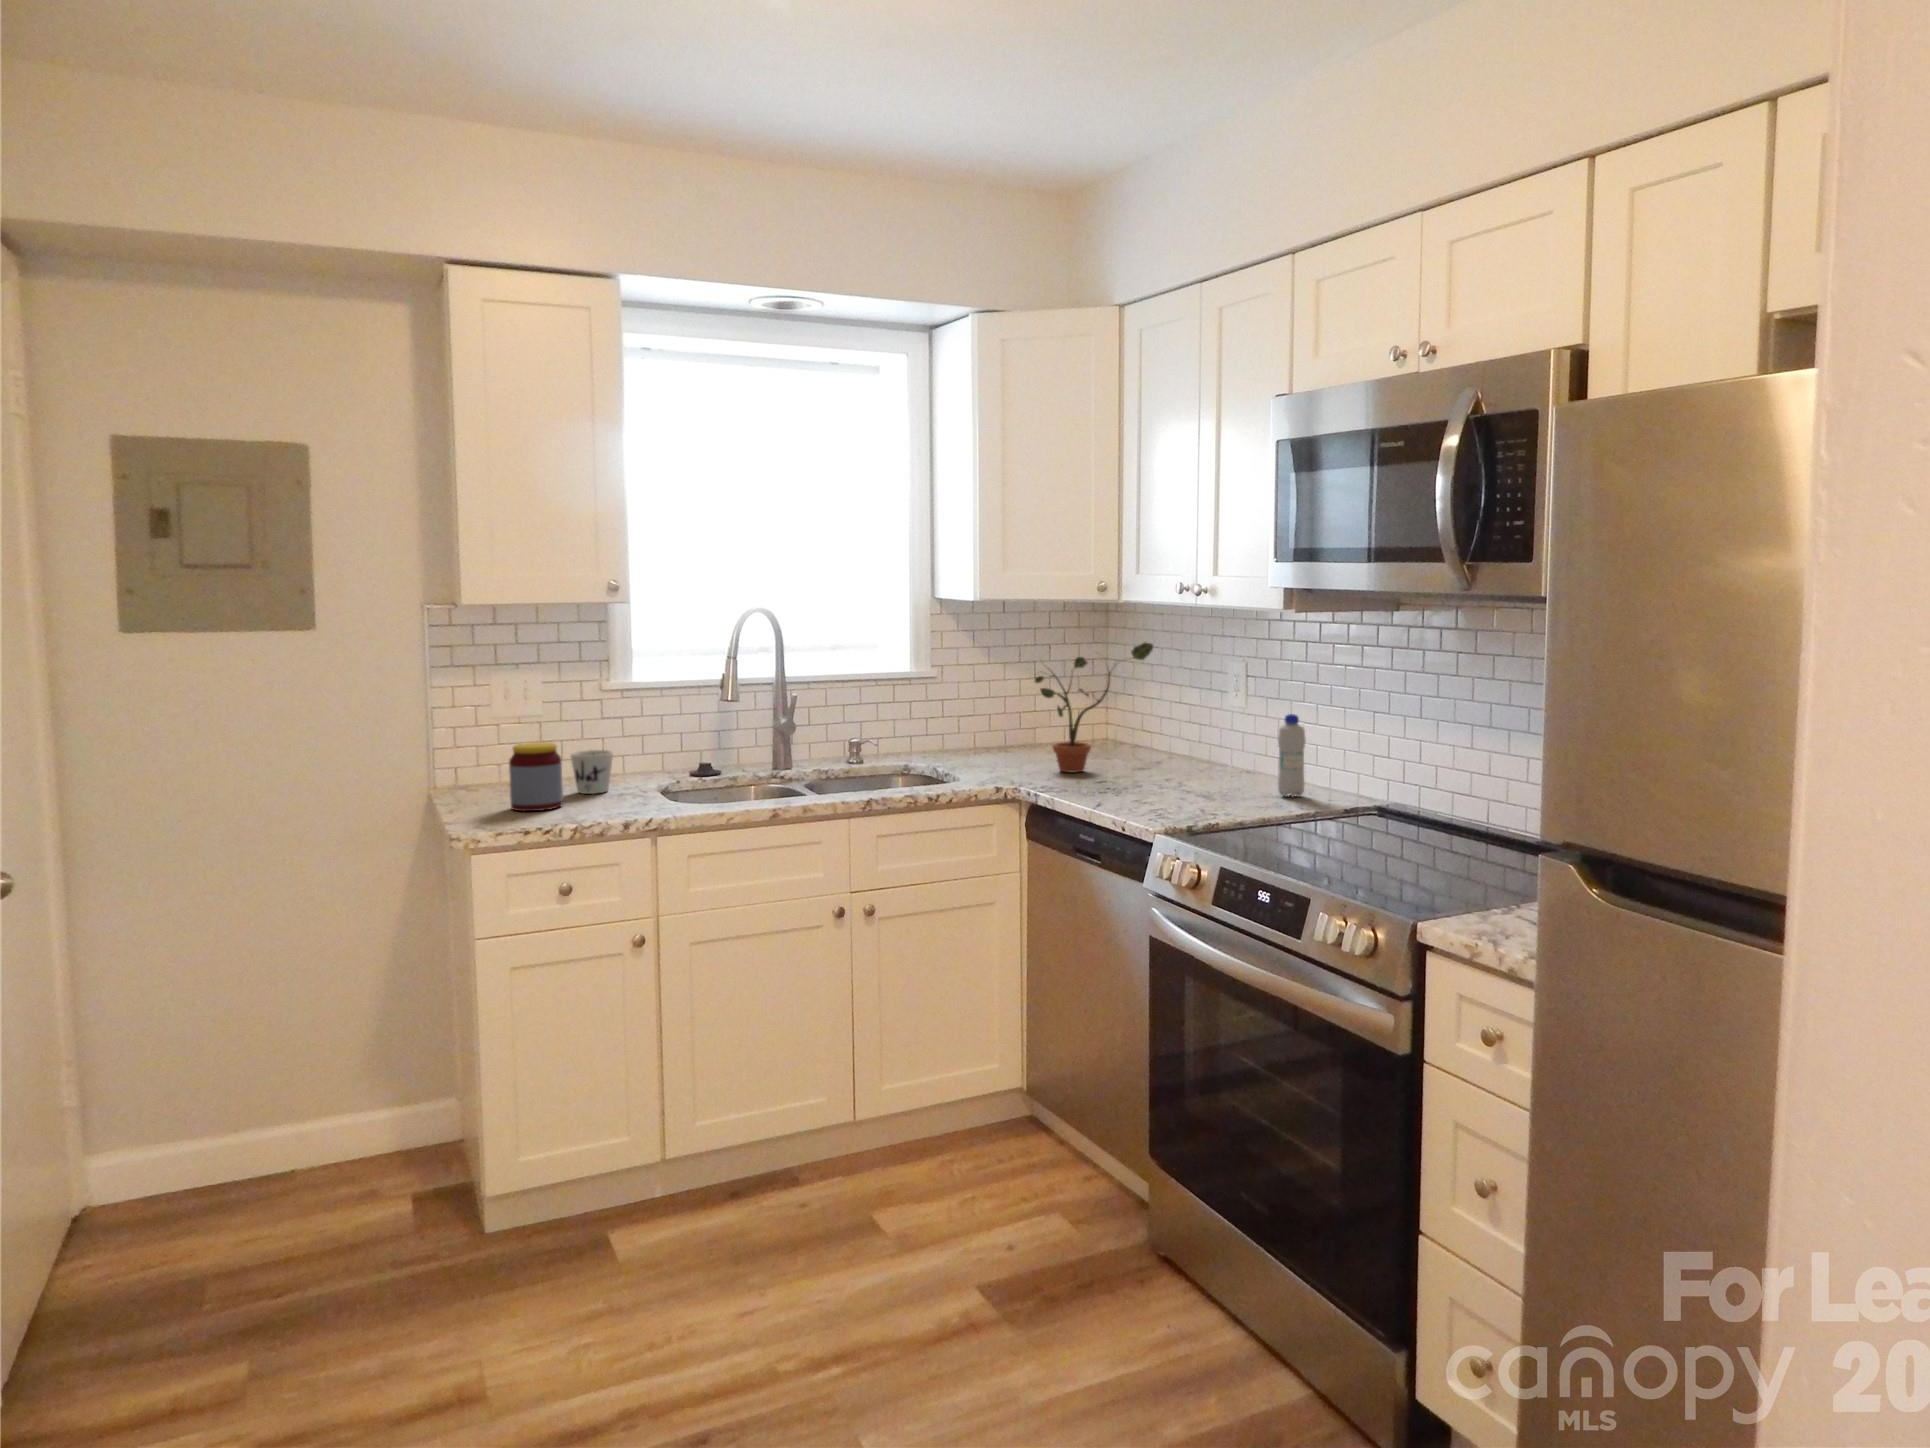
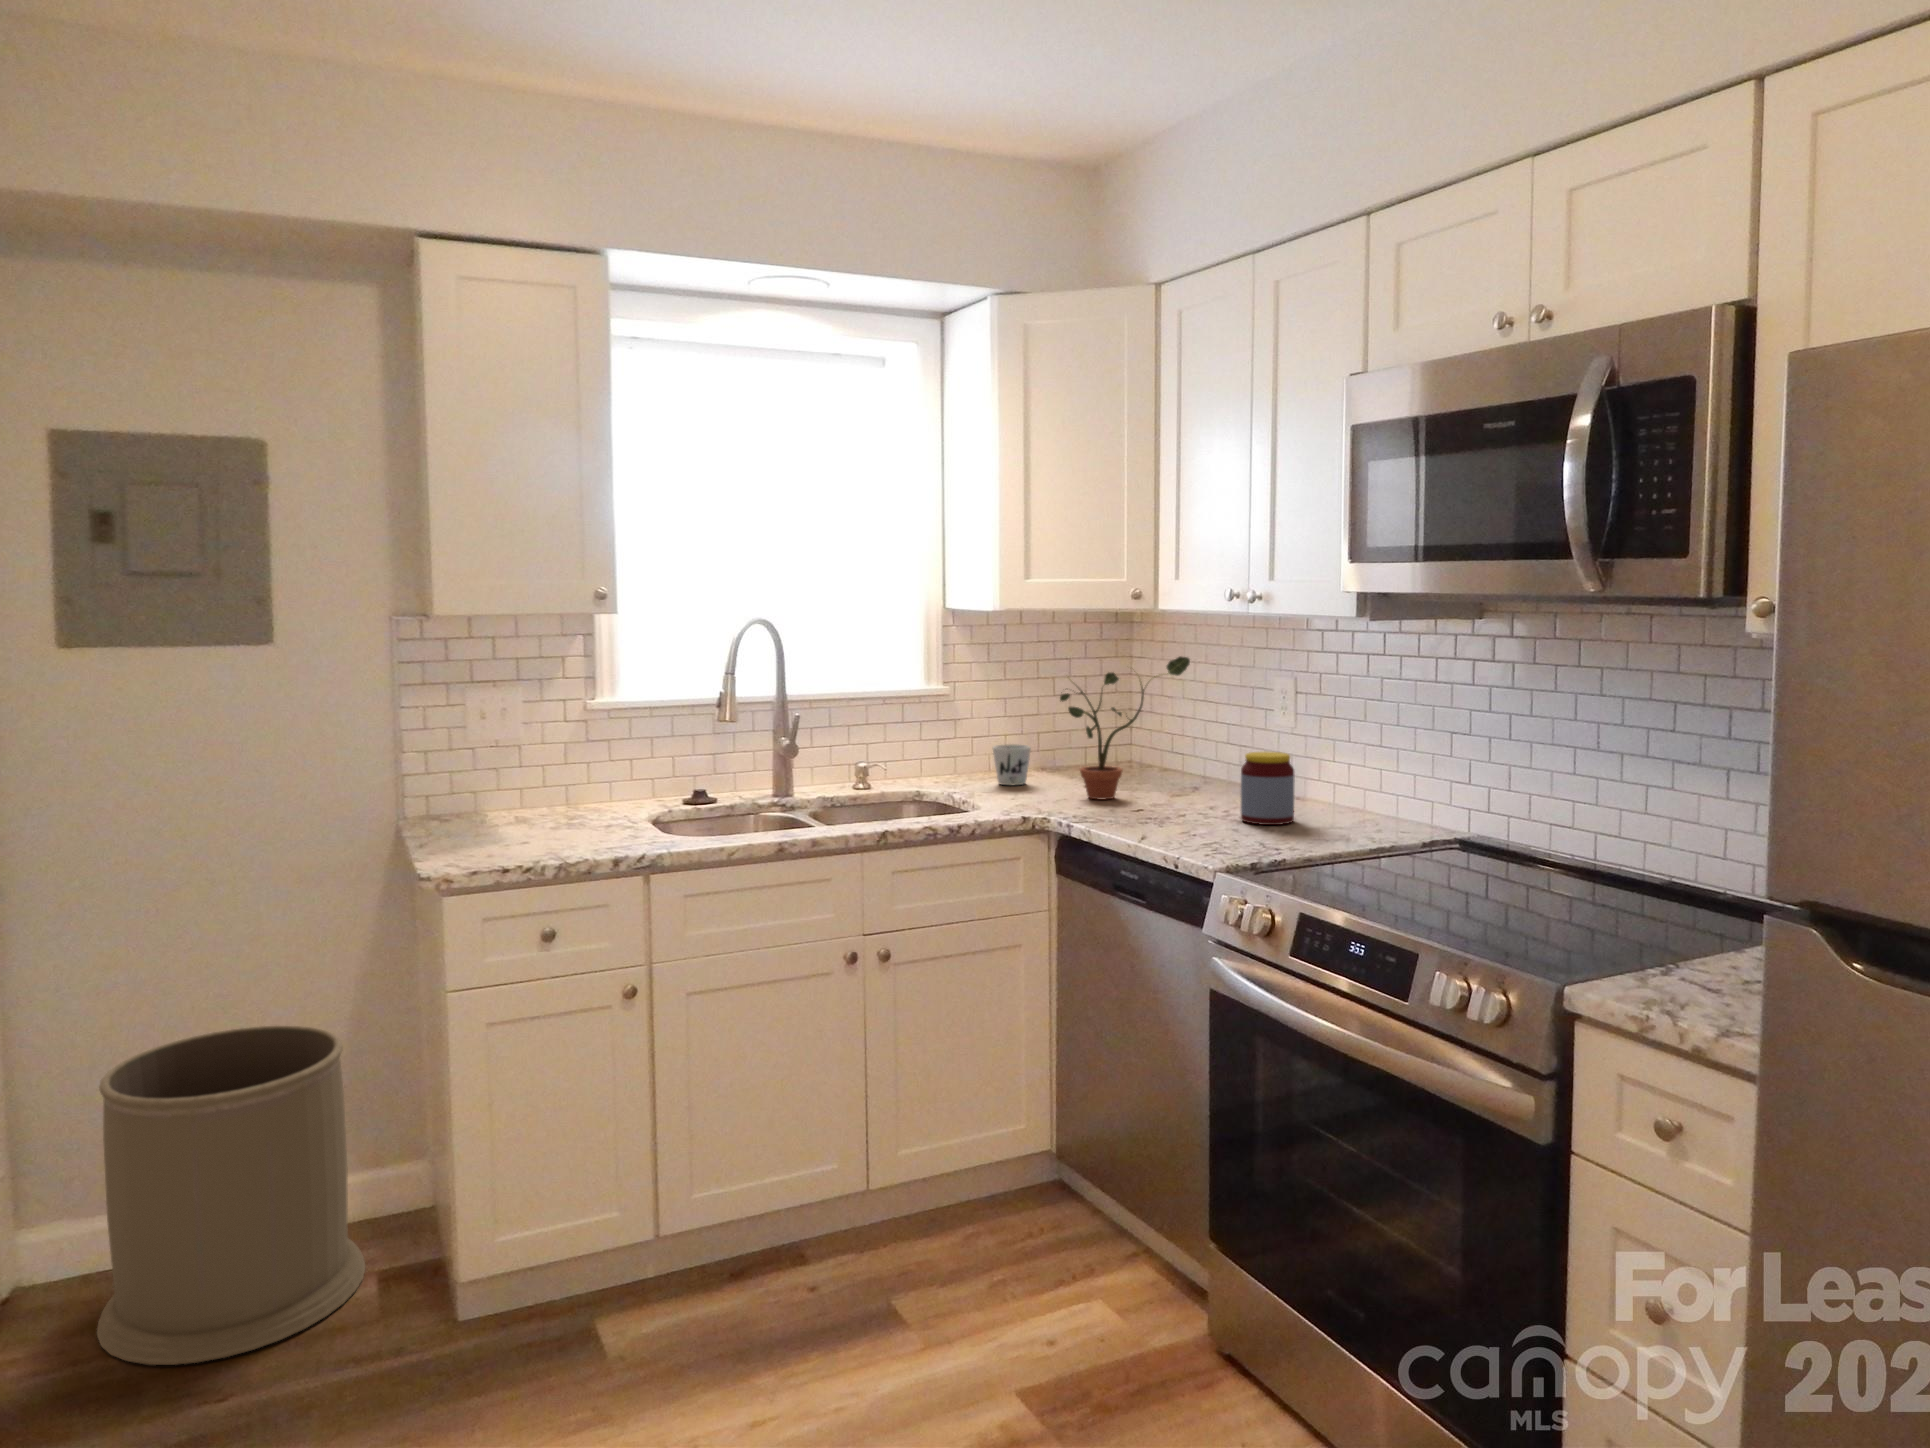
bottle: present [1278,714,1306,797] -> none [1339,735,1372,828]
jar: present [509,743,563,811] -> present [1241,752,1295,825]
mug: present [571,750,613,794] -> present [993,744,1031,785]
trash can: none [161,976,401,1271] -> present [97,1026,365,1365]

